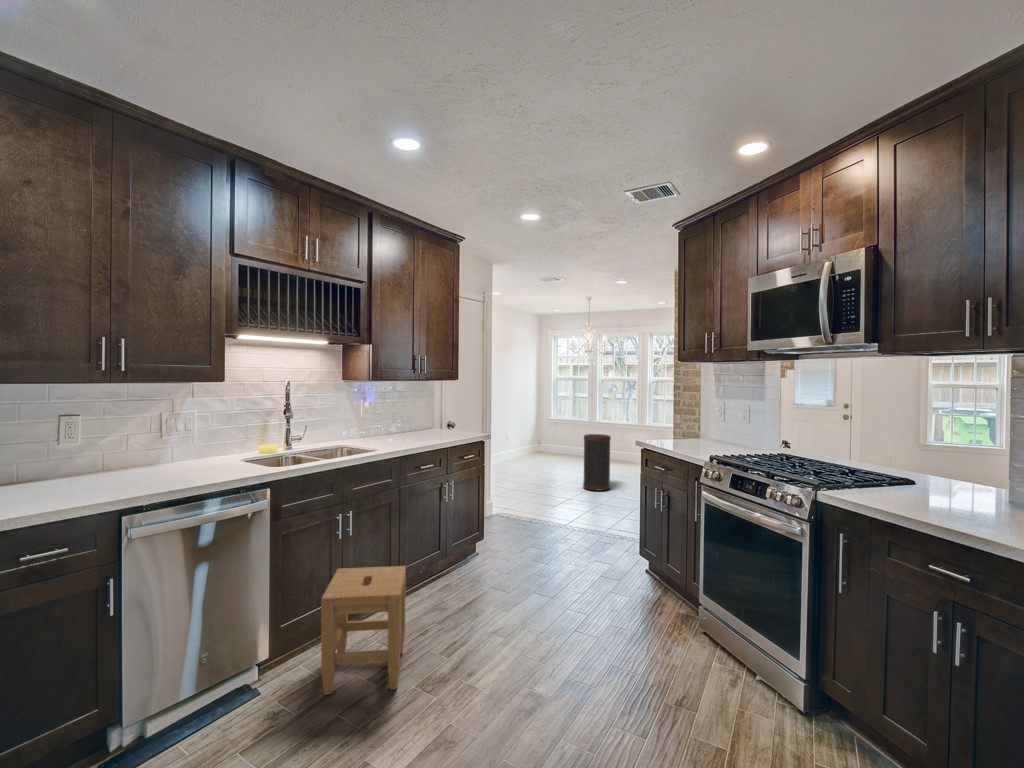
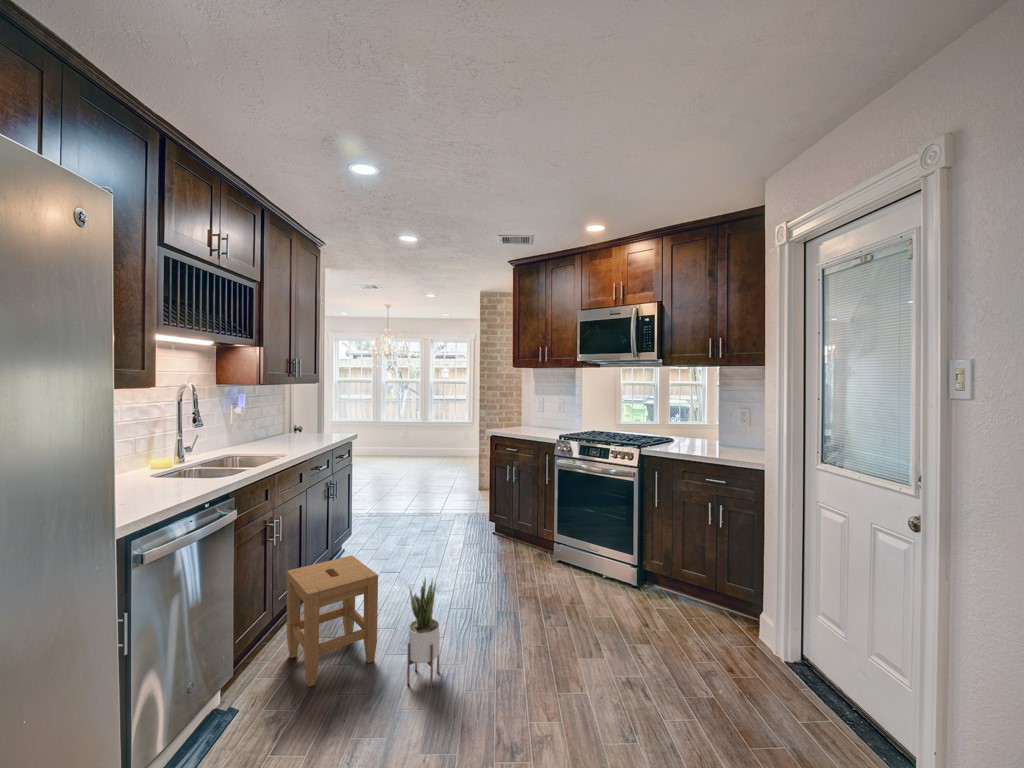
trash can: present [583,434,611,491] -> none [391,431,416,481]
potted plant: none [394,610,445,746] -> present [407,578,439,687]

